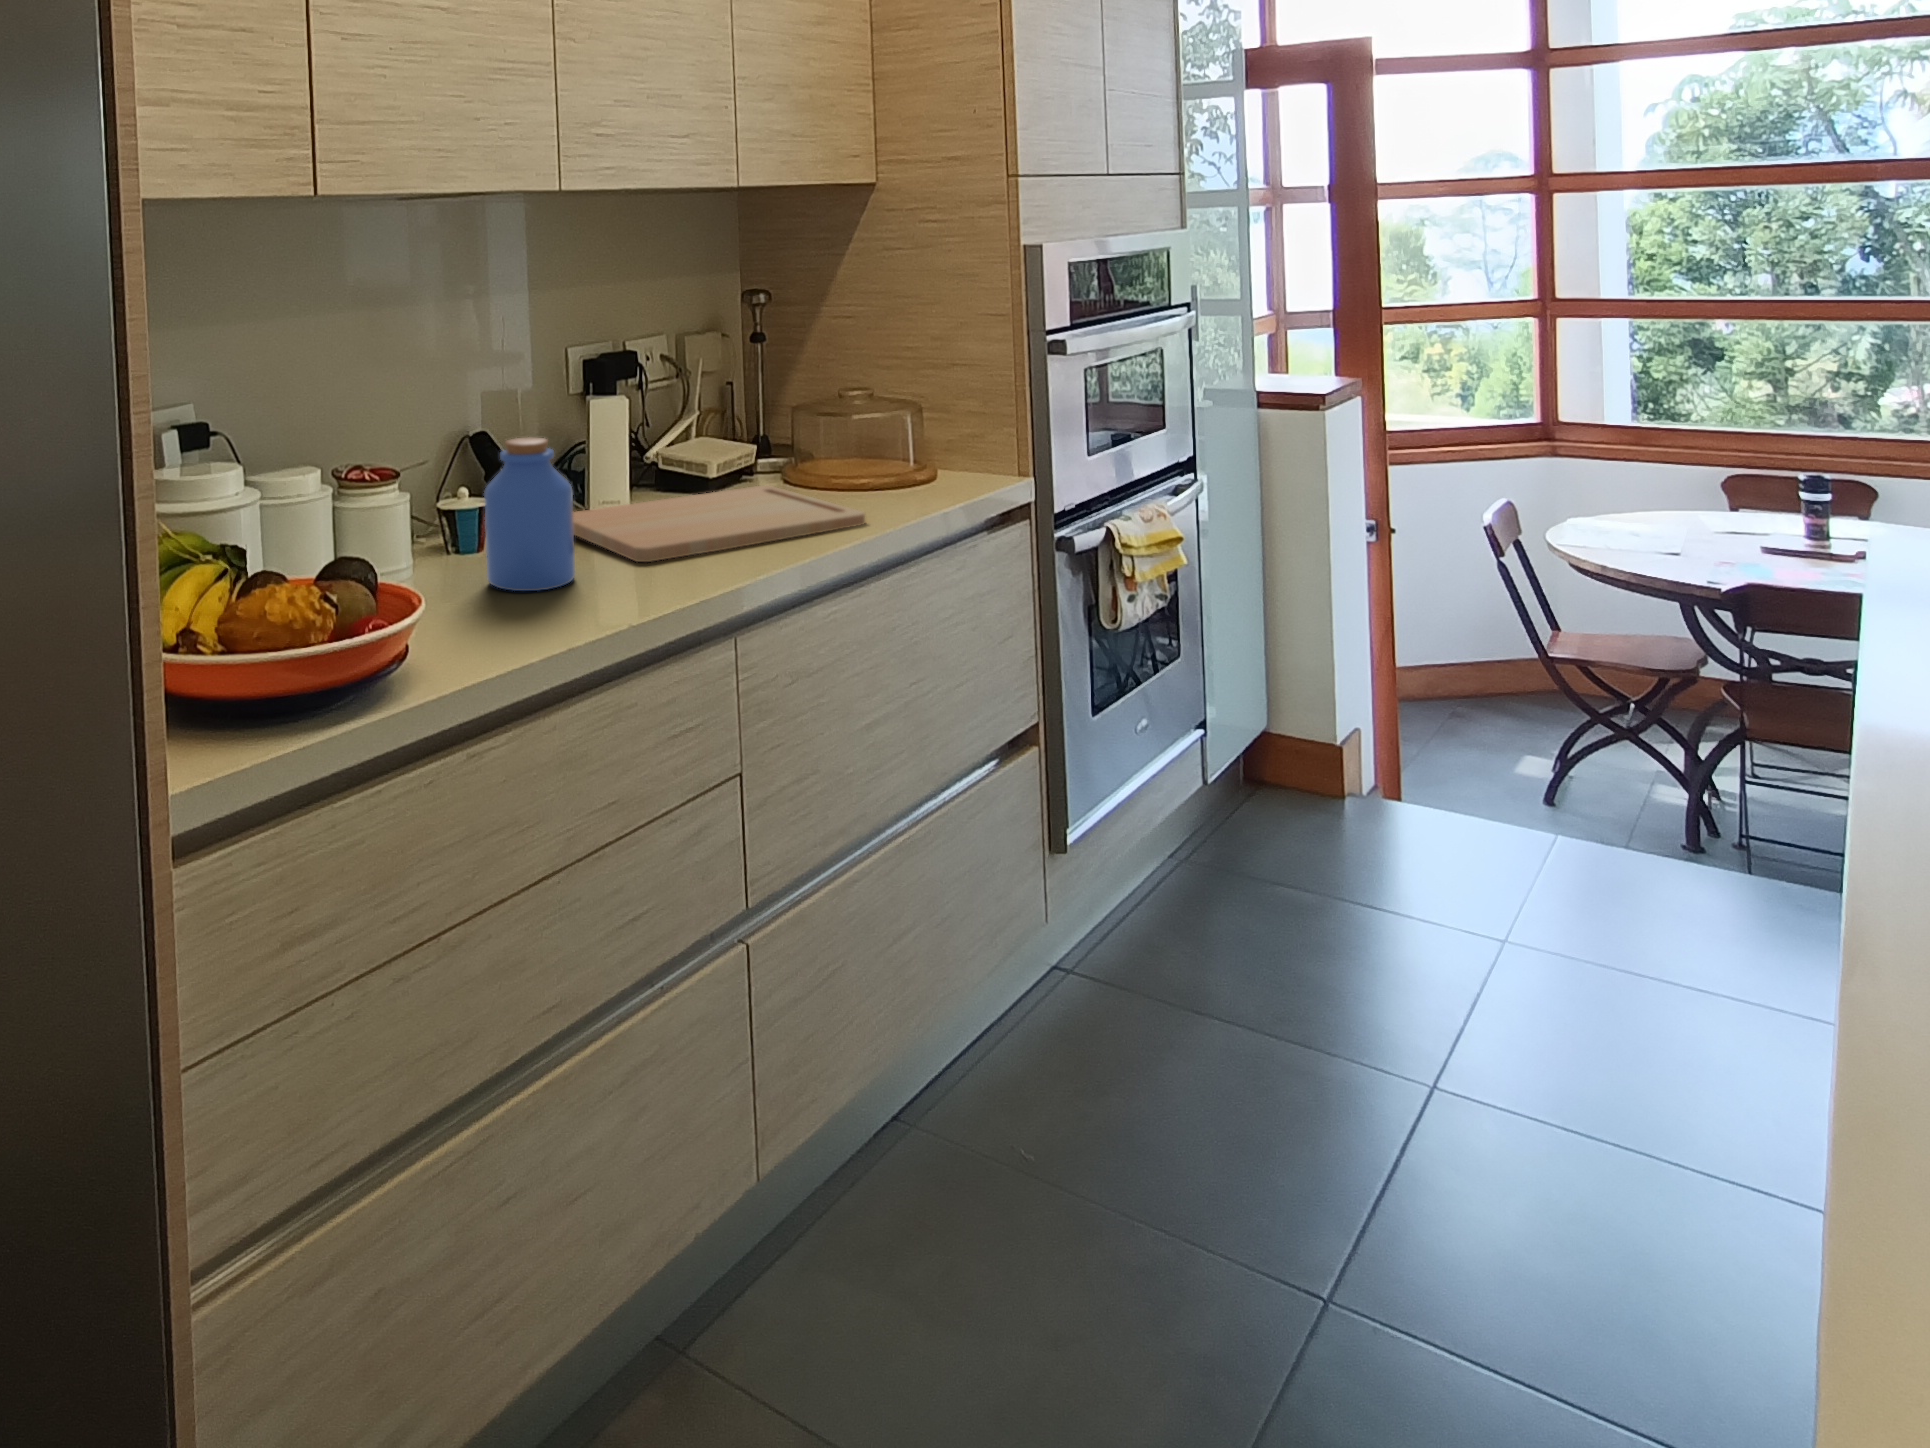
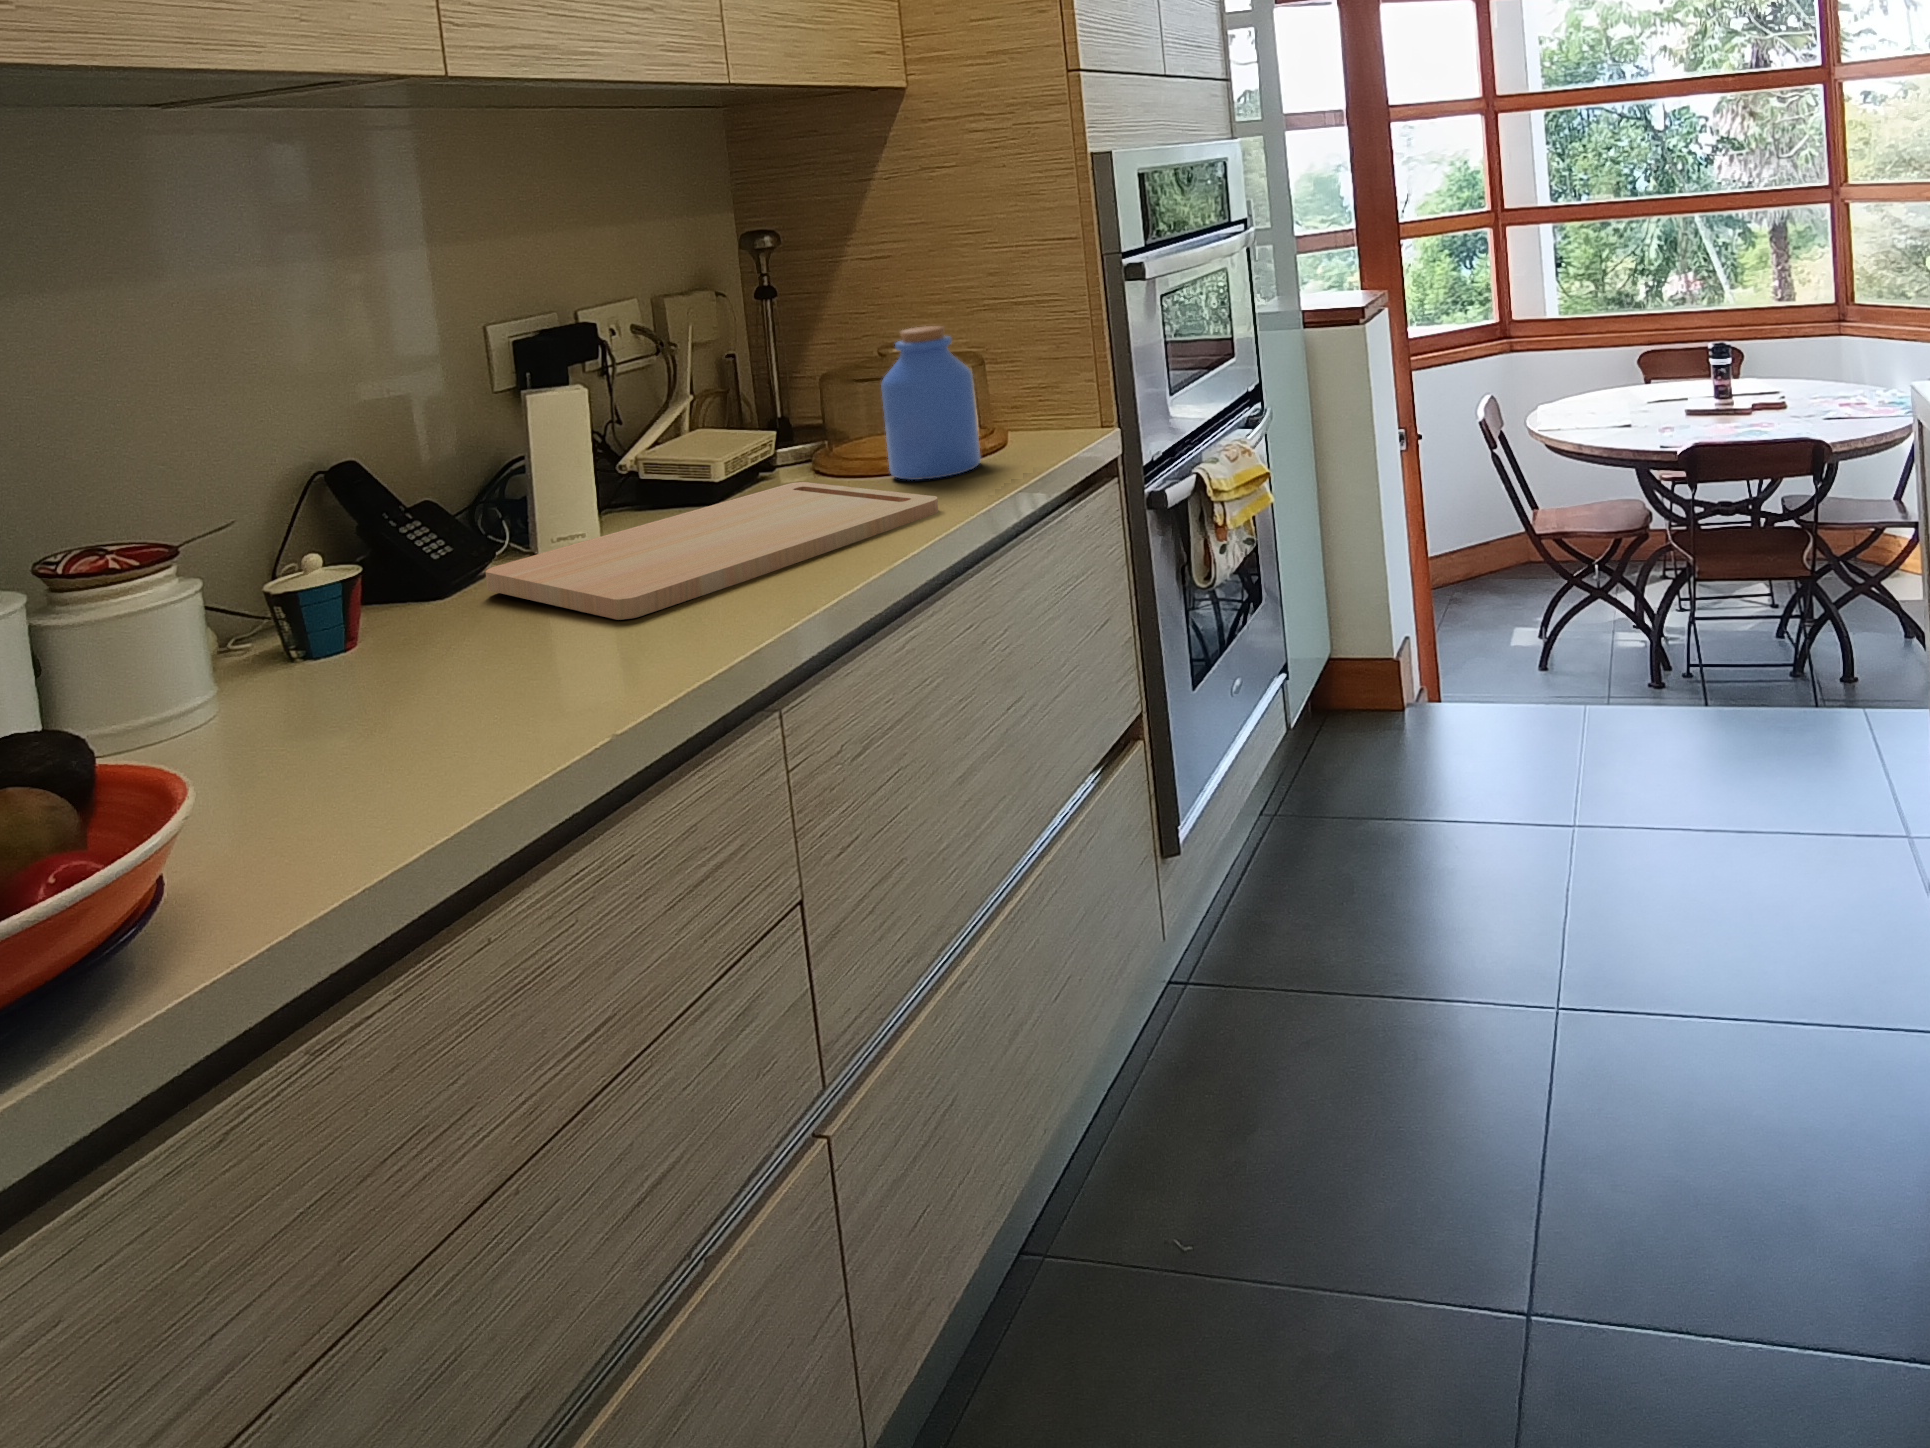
jar: present [484,438,575,591] -> present [881,326,981,480]

